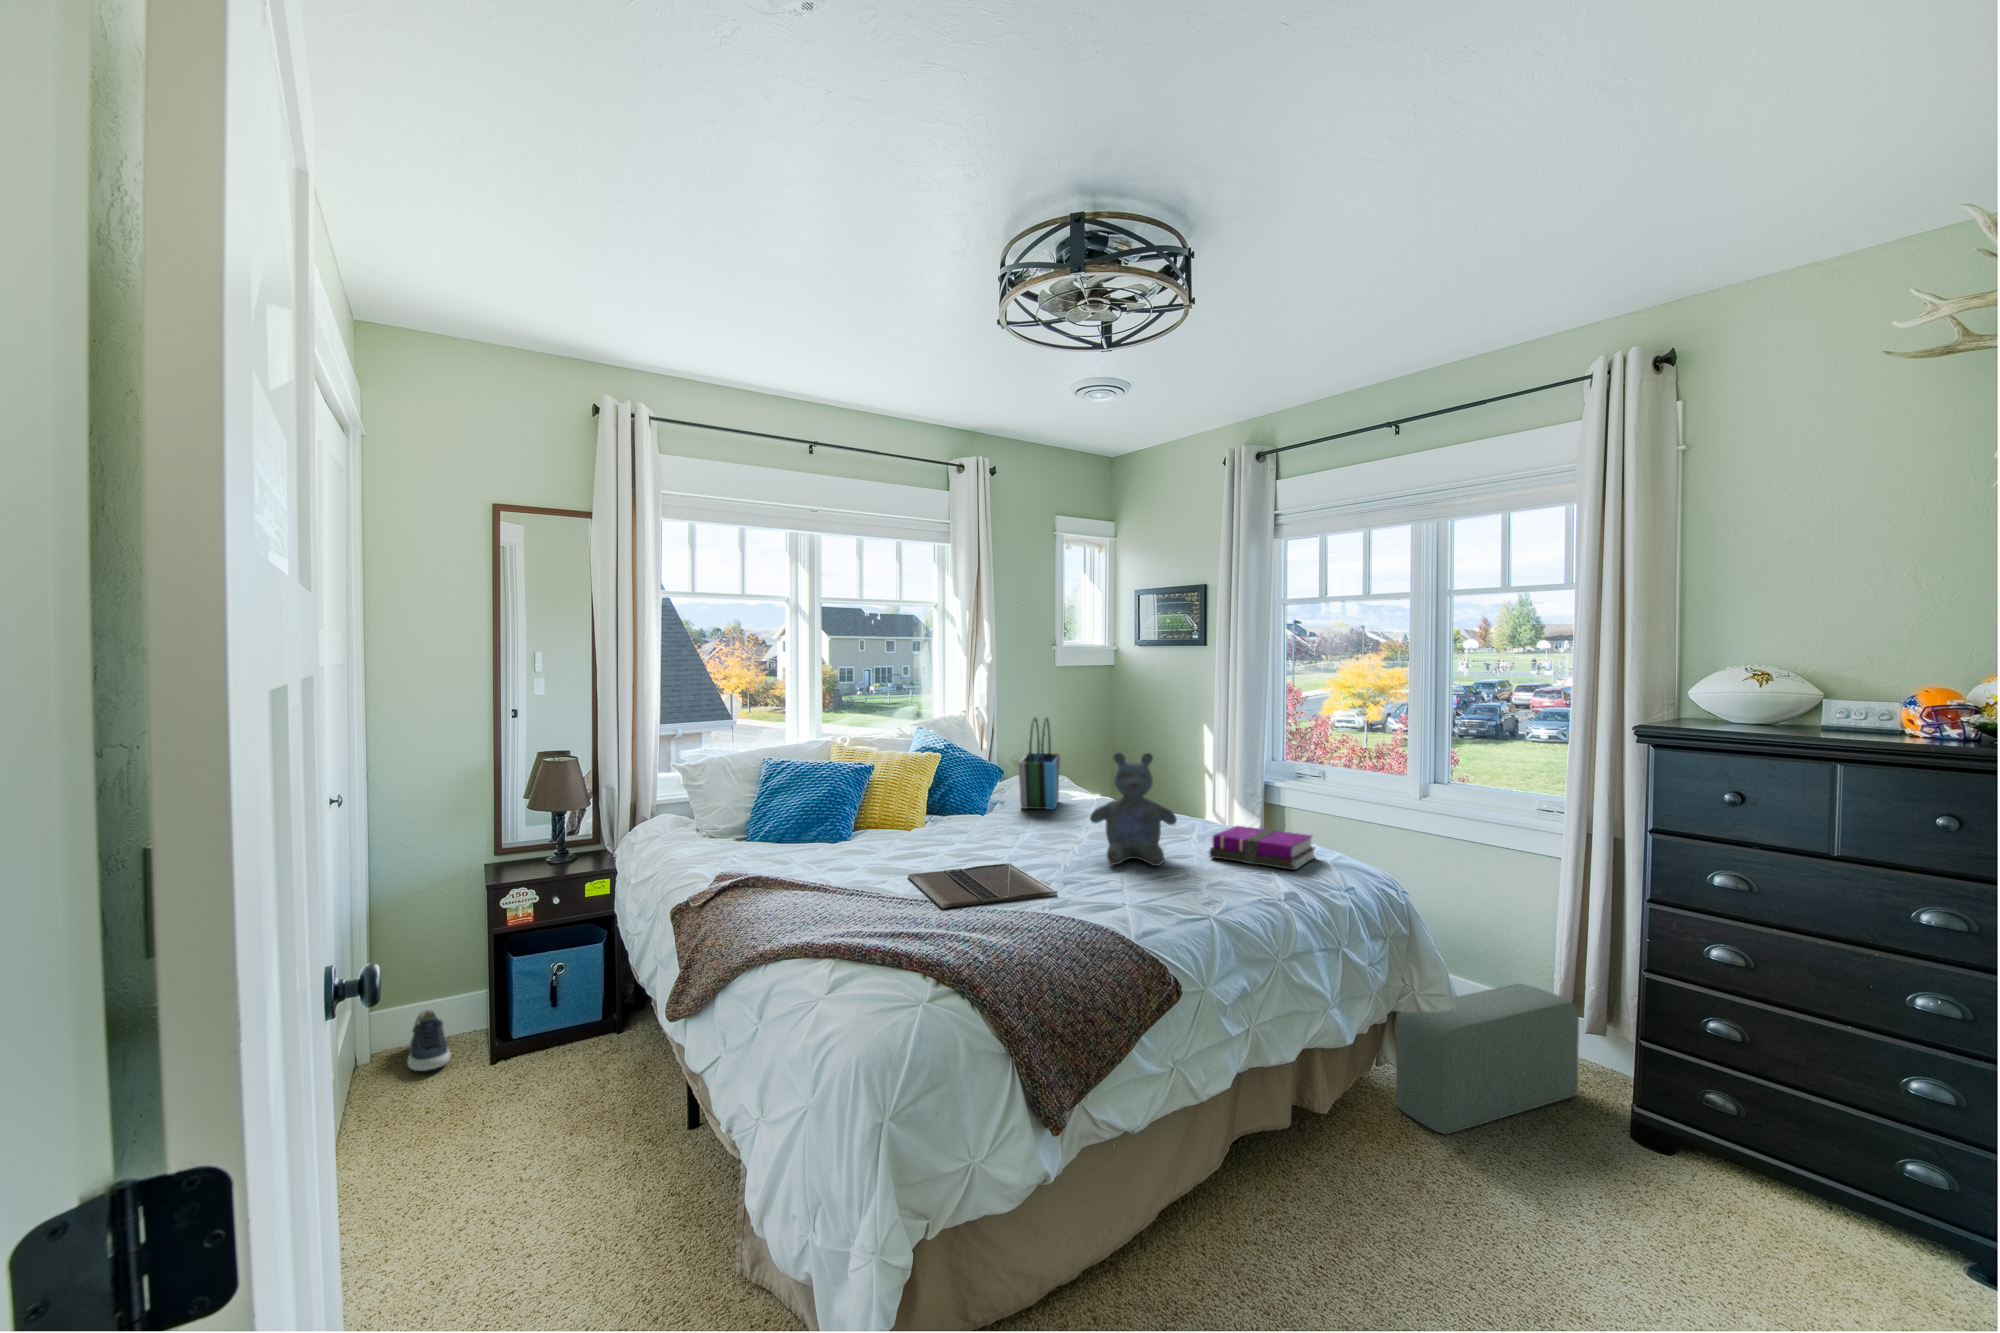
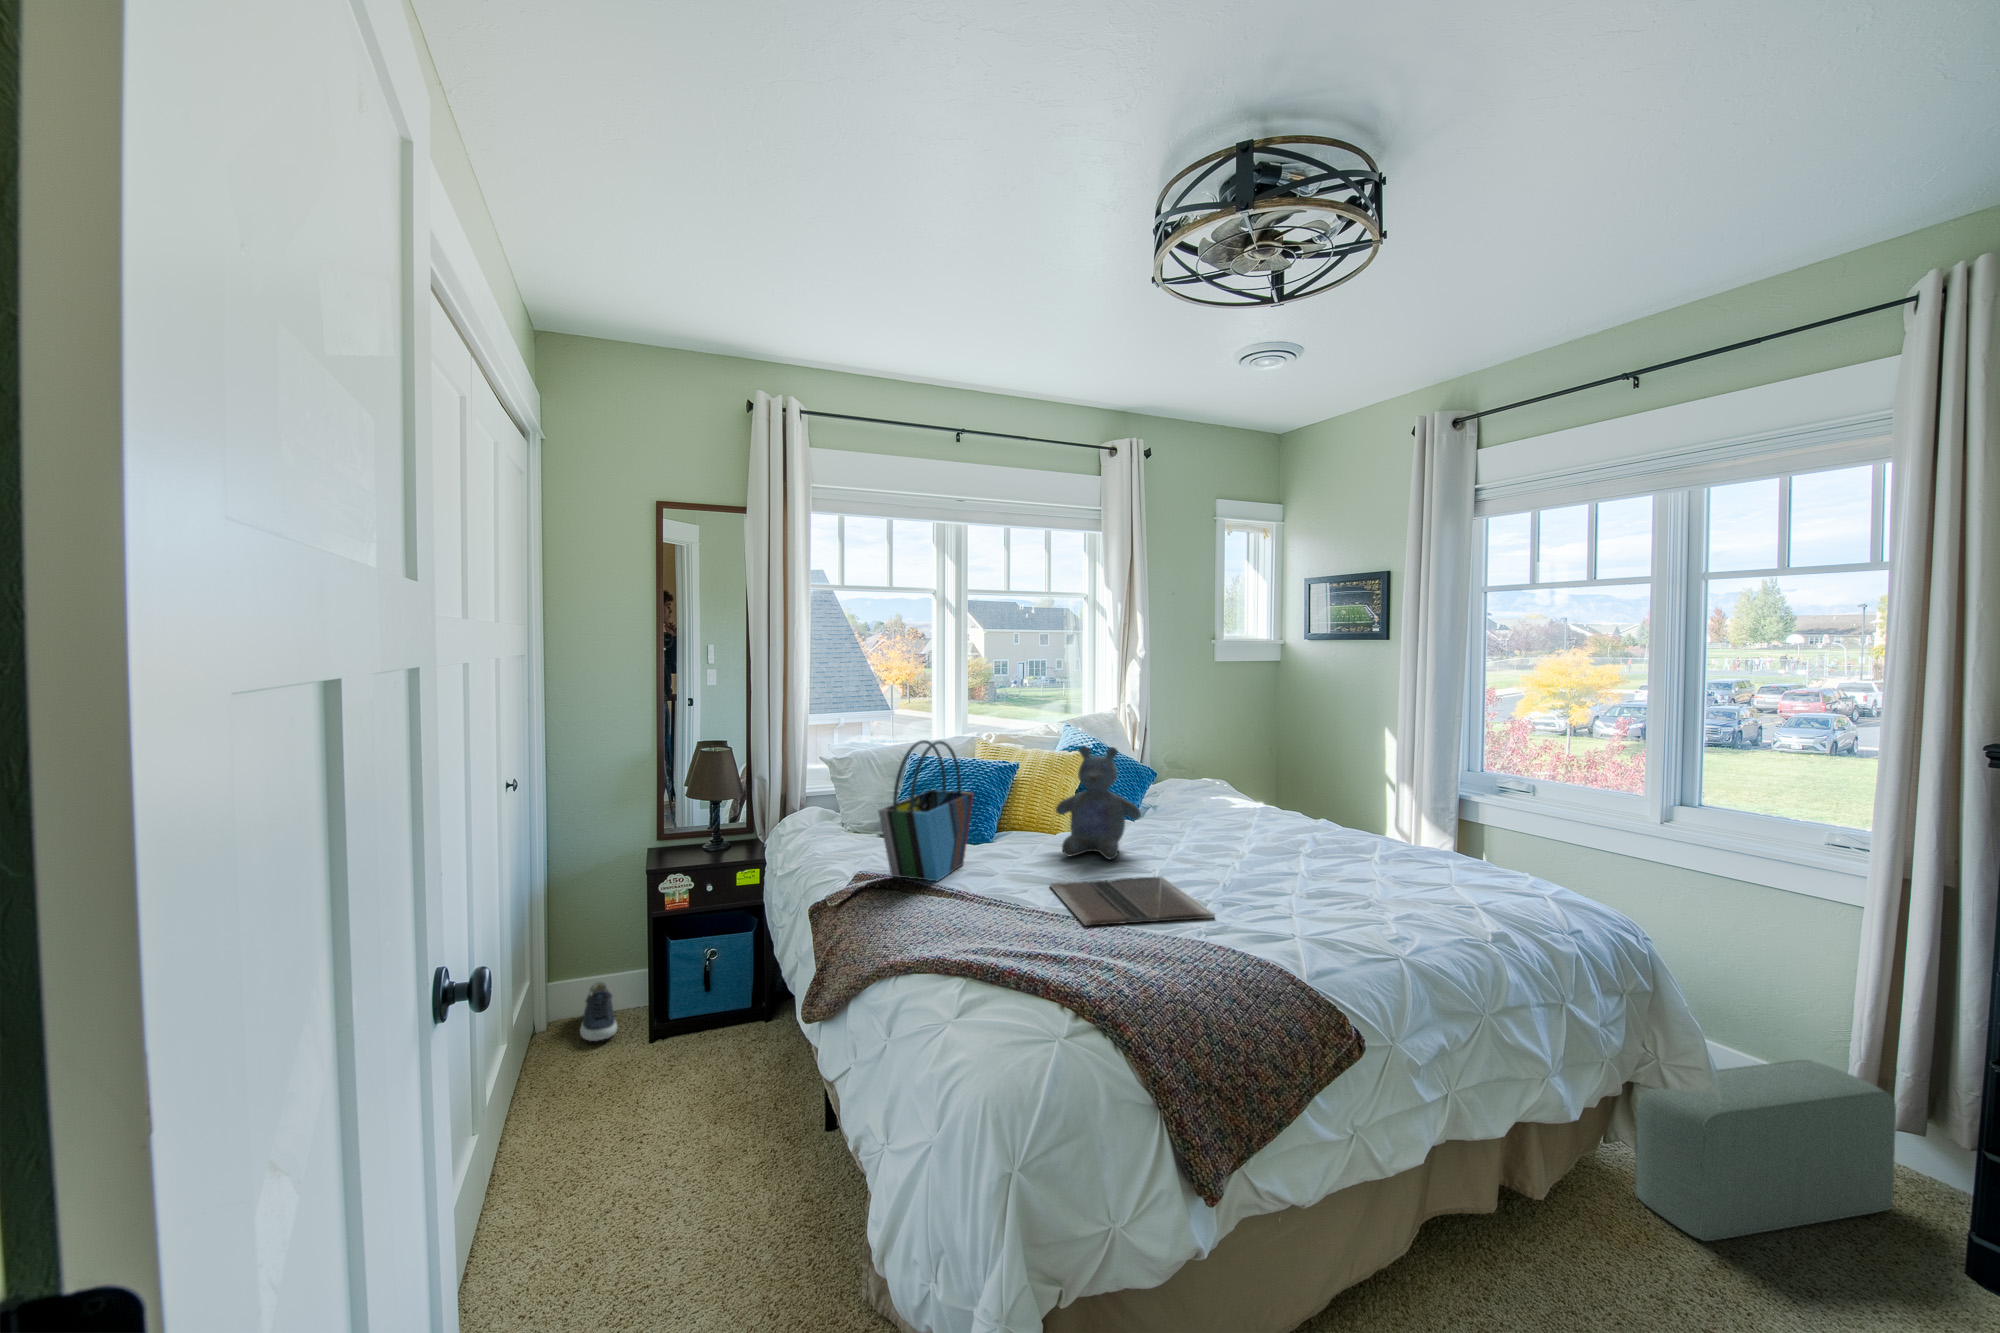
tote bag: present [1018,717,1060,810] -> present [879,740,973,881]
stuffed bear: present [1090,753,1177,866] -> present [1056,746,1141,859]
notebook: present [1209,826,1315,870] -> none [1395,846,1530,904]

